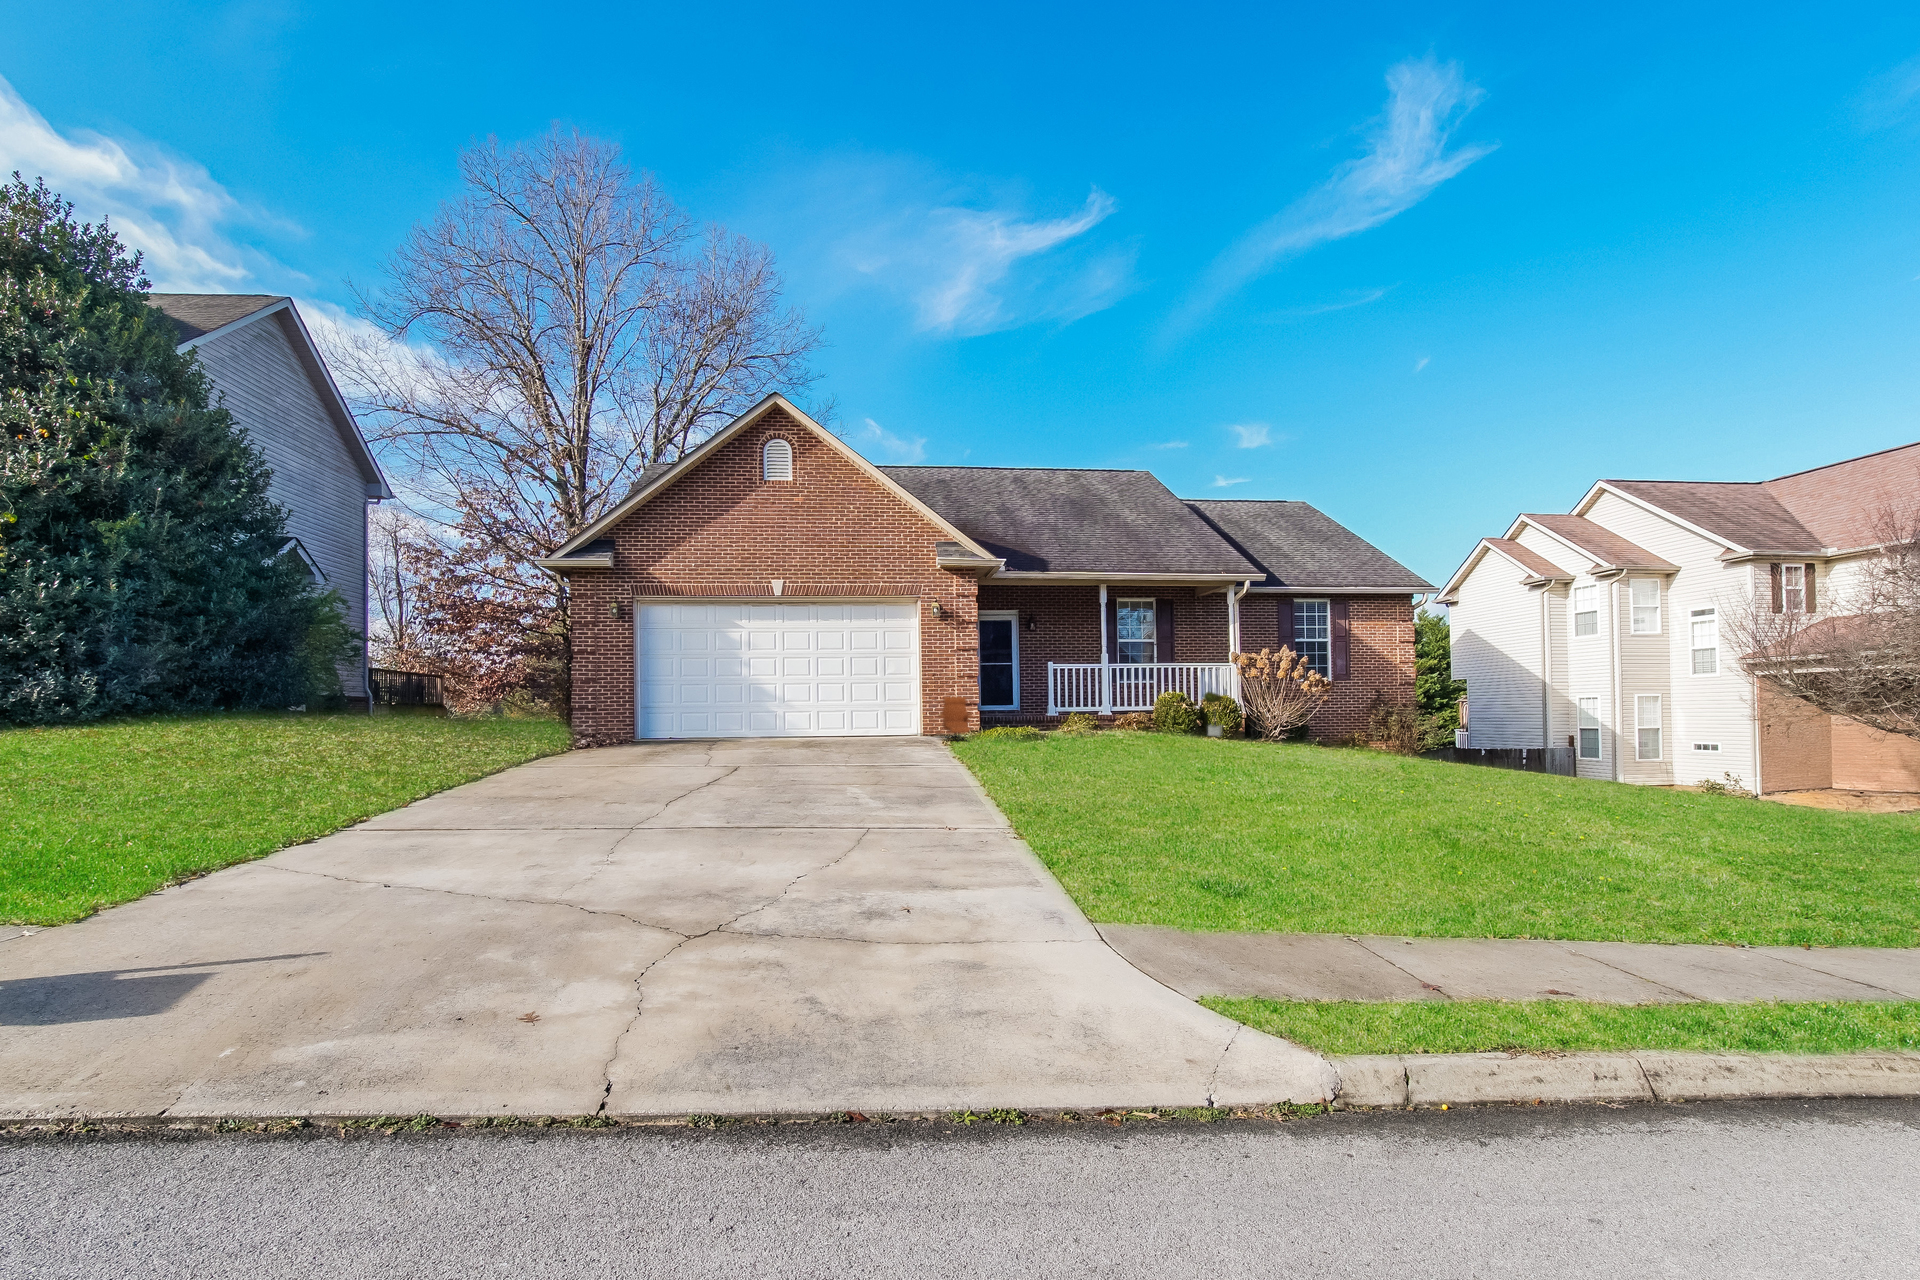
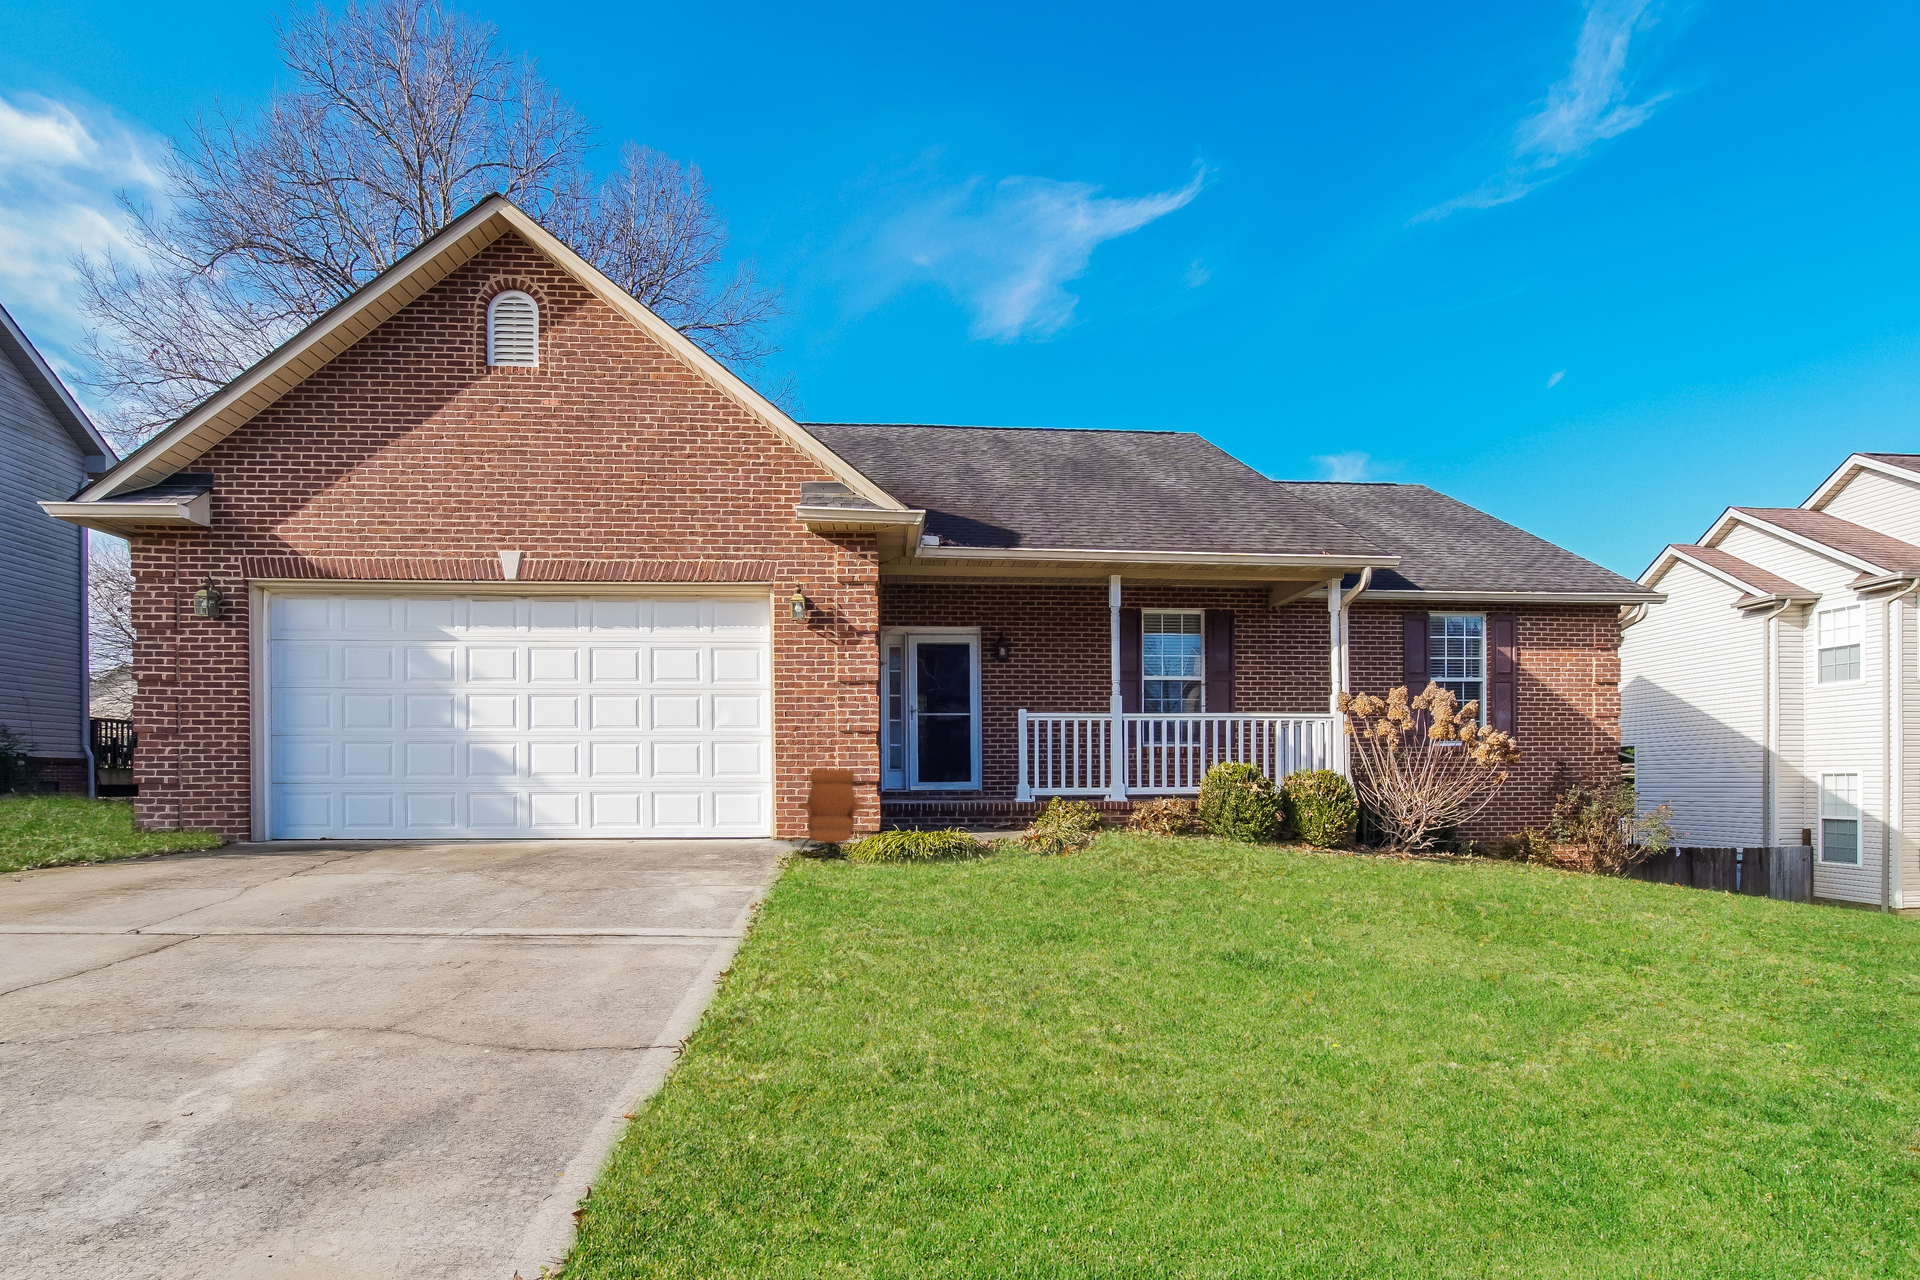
potted tree: present [1204,692,1222,736] -> none [1298,765,1335,851]

